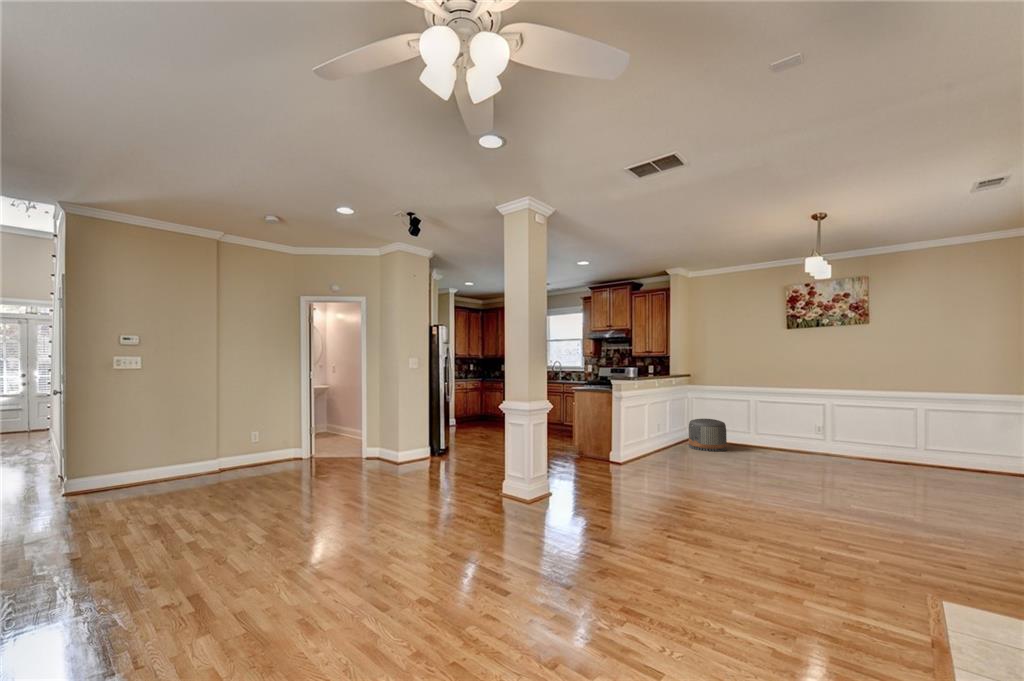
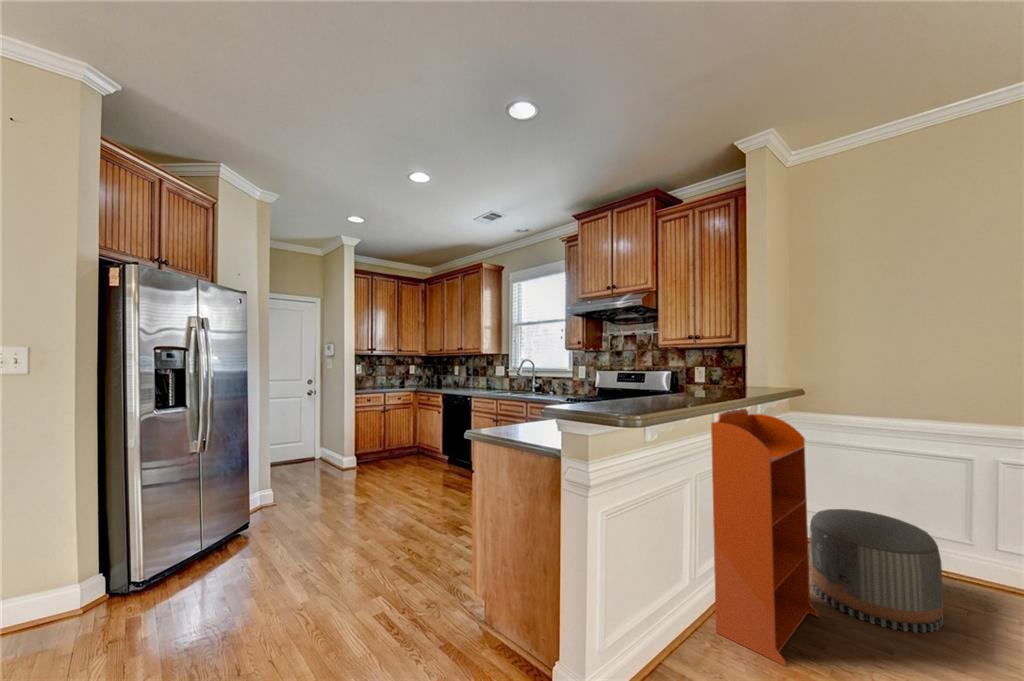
bookcase: none [654,379,688,456] -> present [711,409,819,666]

